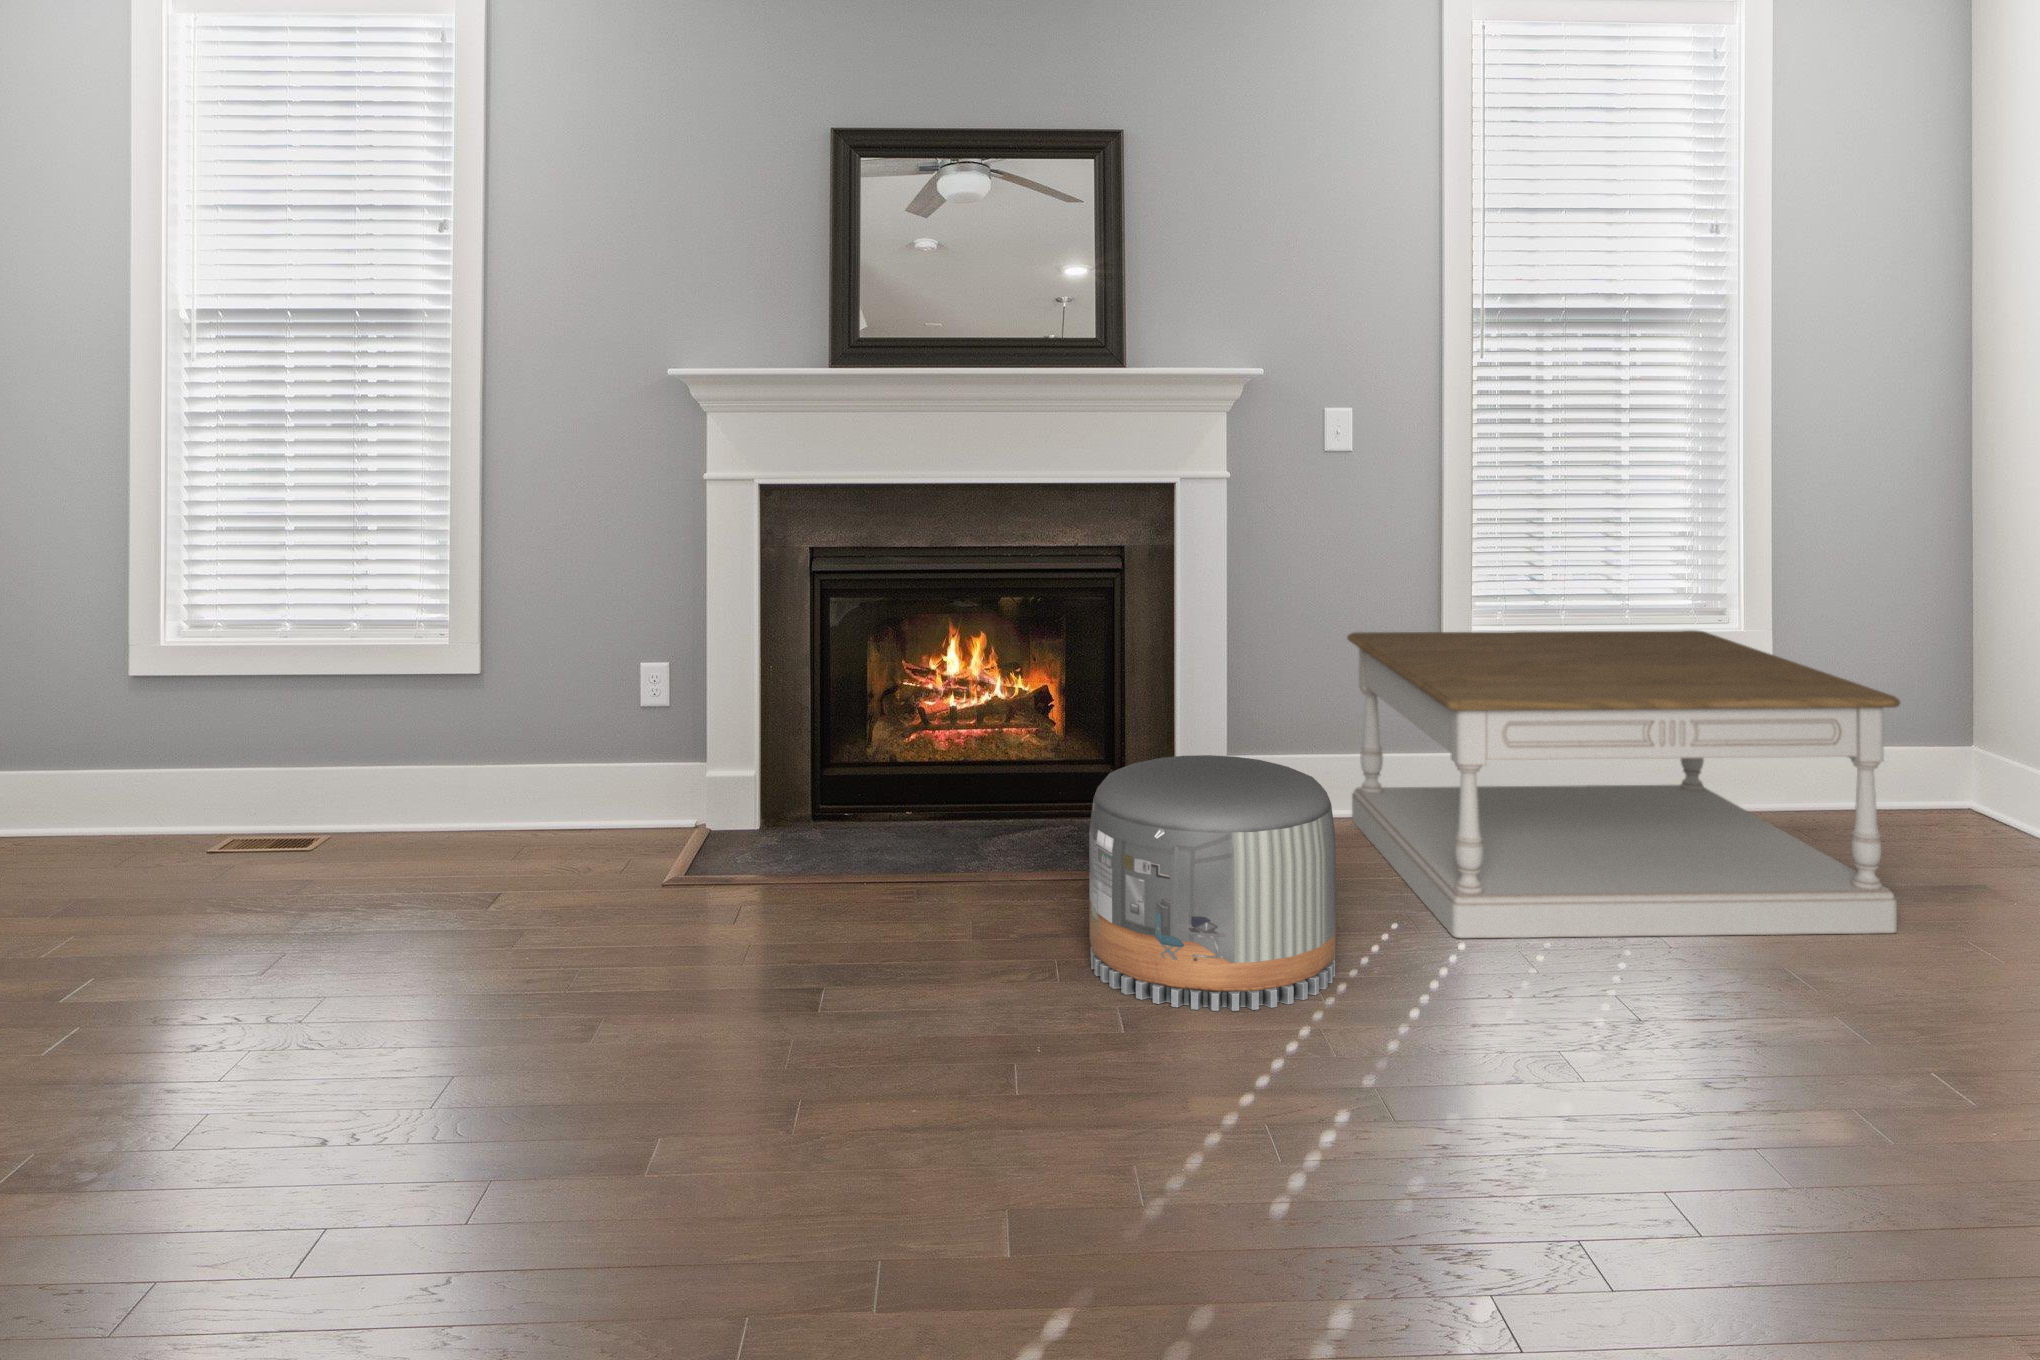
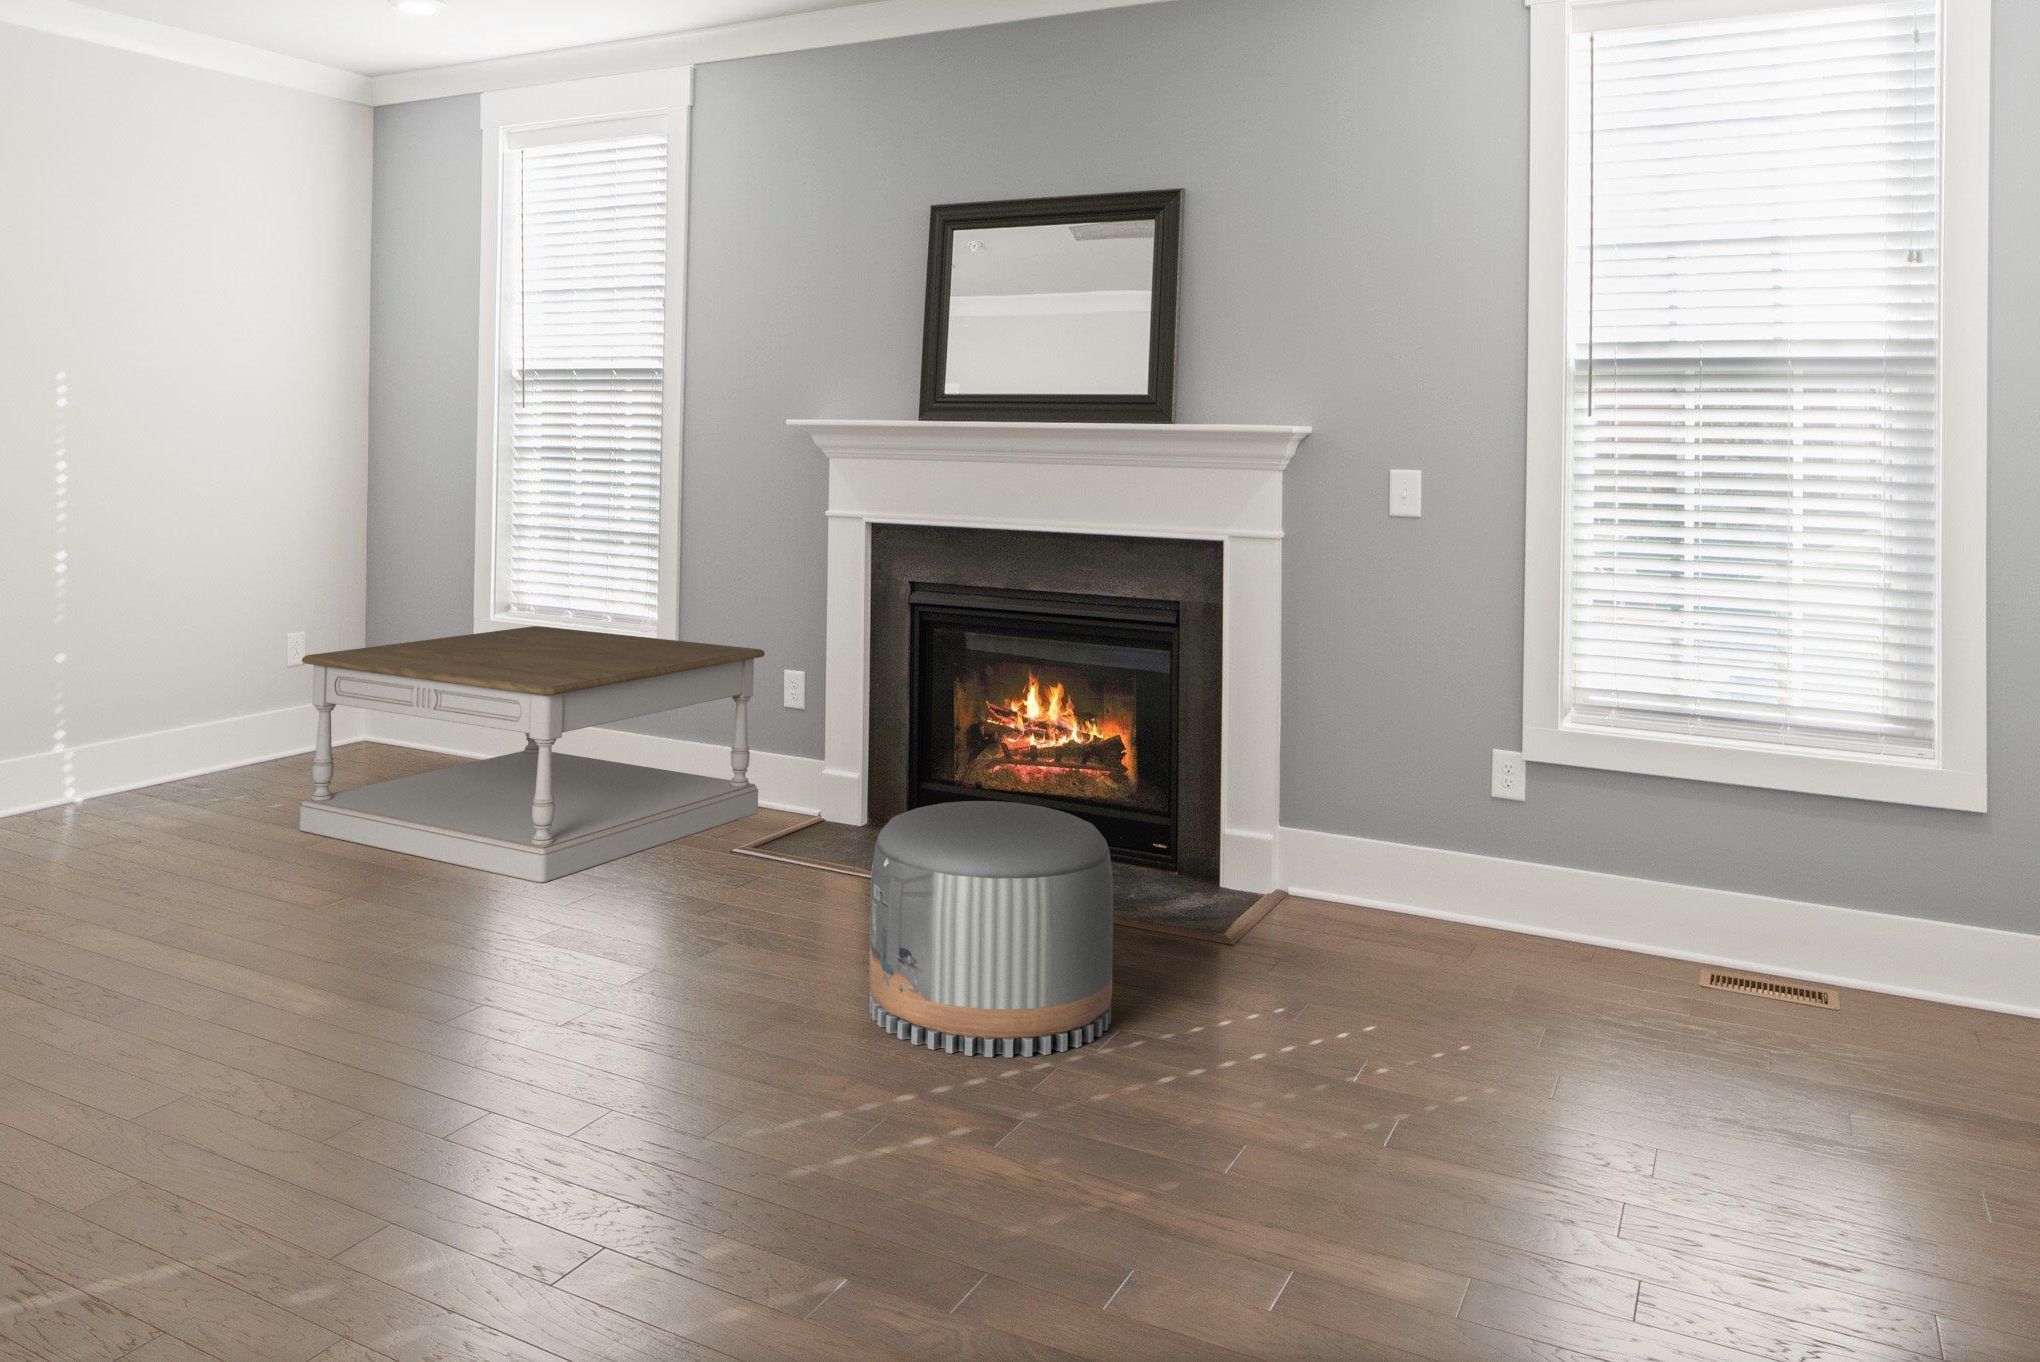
coffee table: present [1347,630,1900,938] -> present [300,626,765,882]

